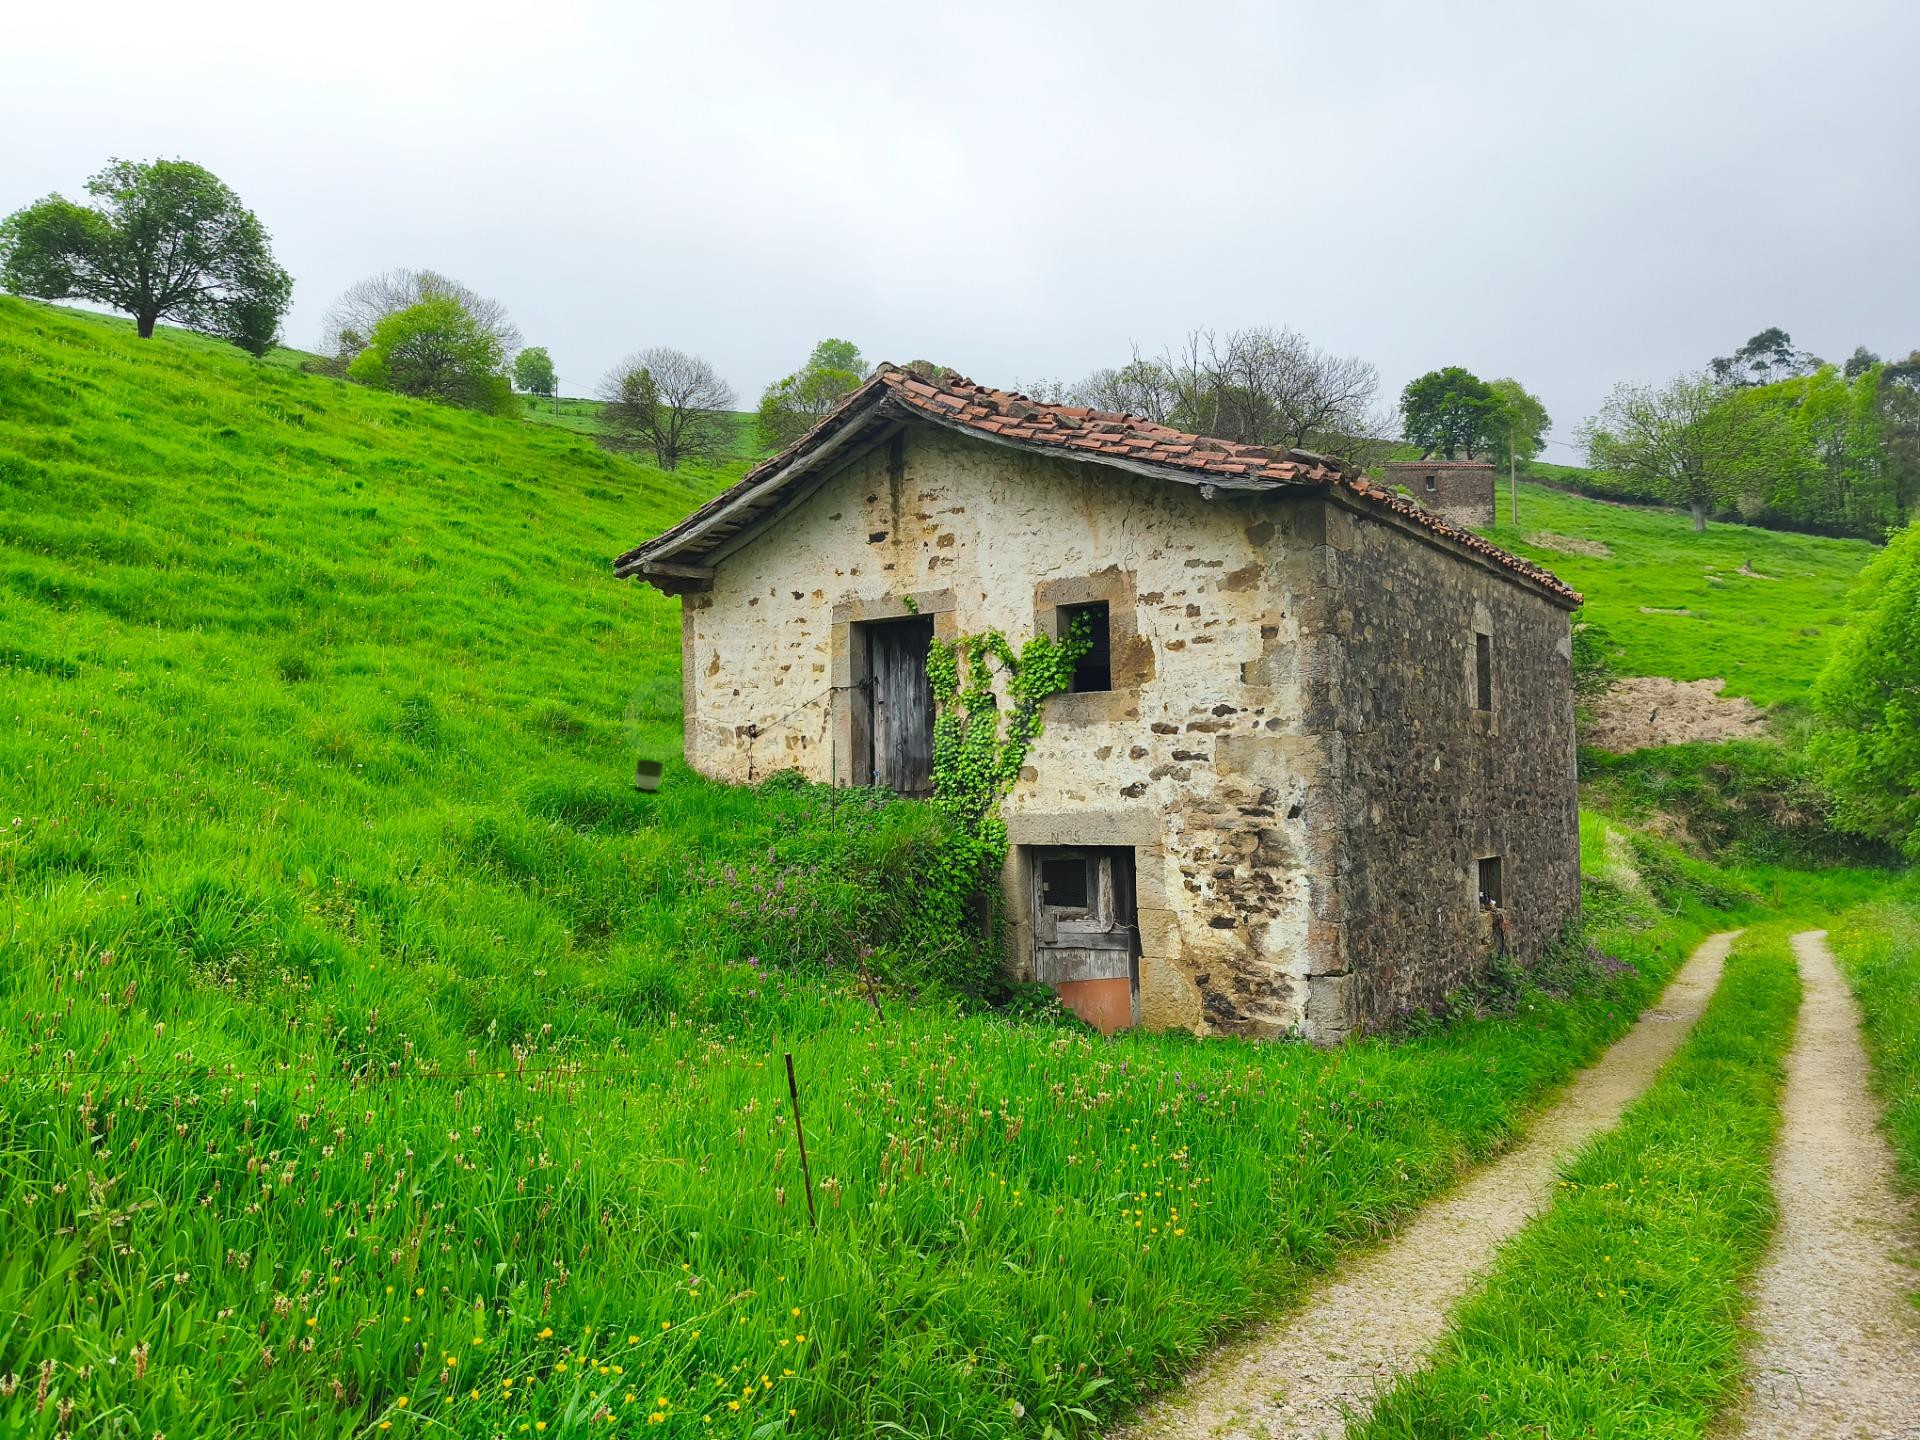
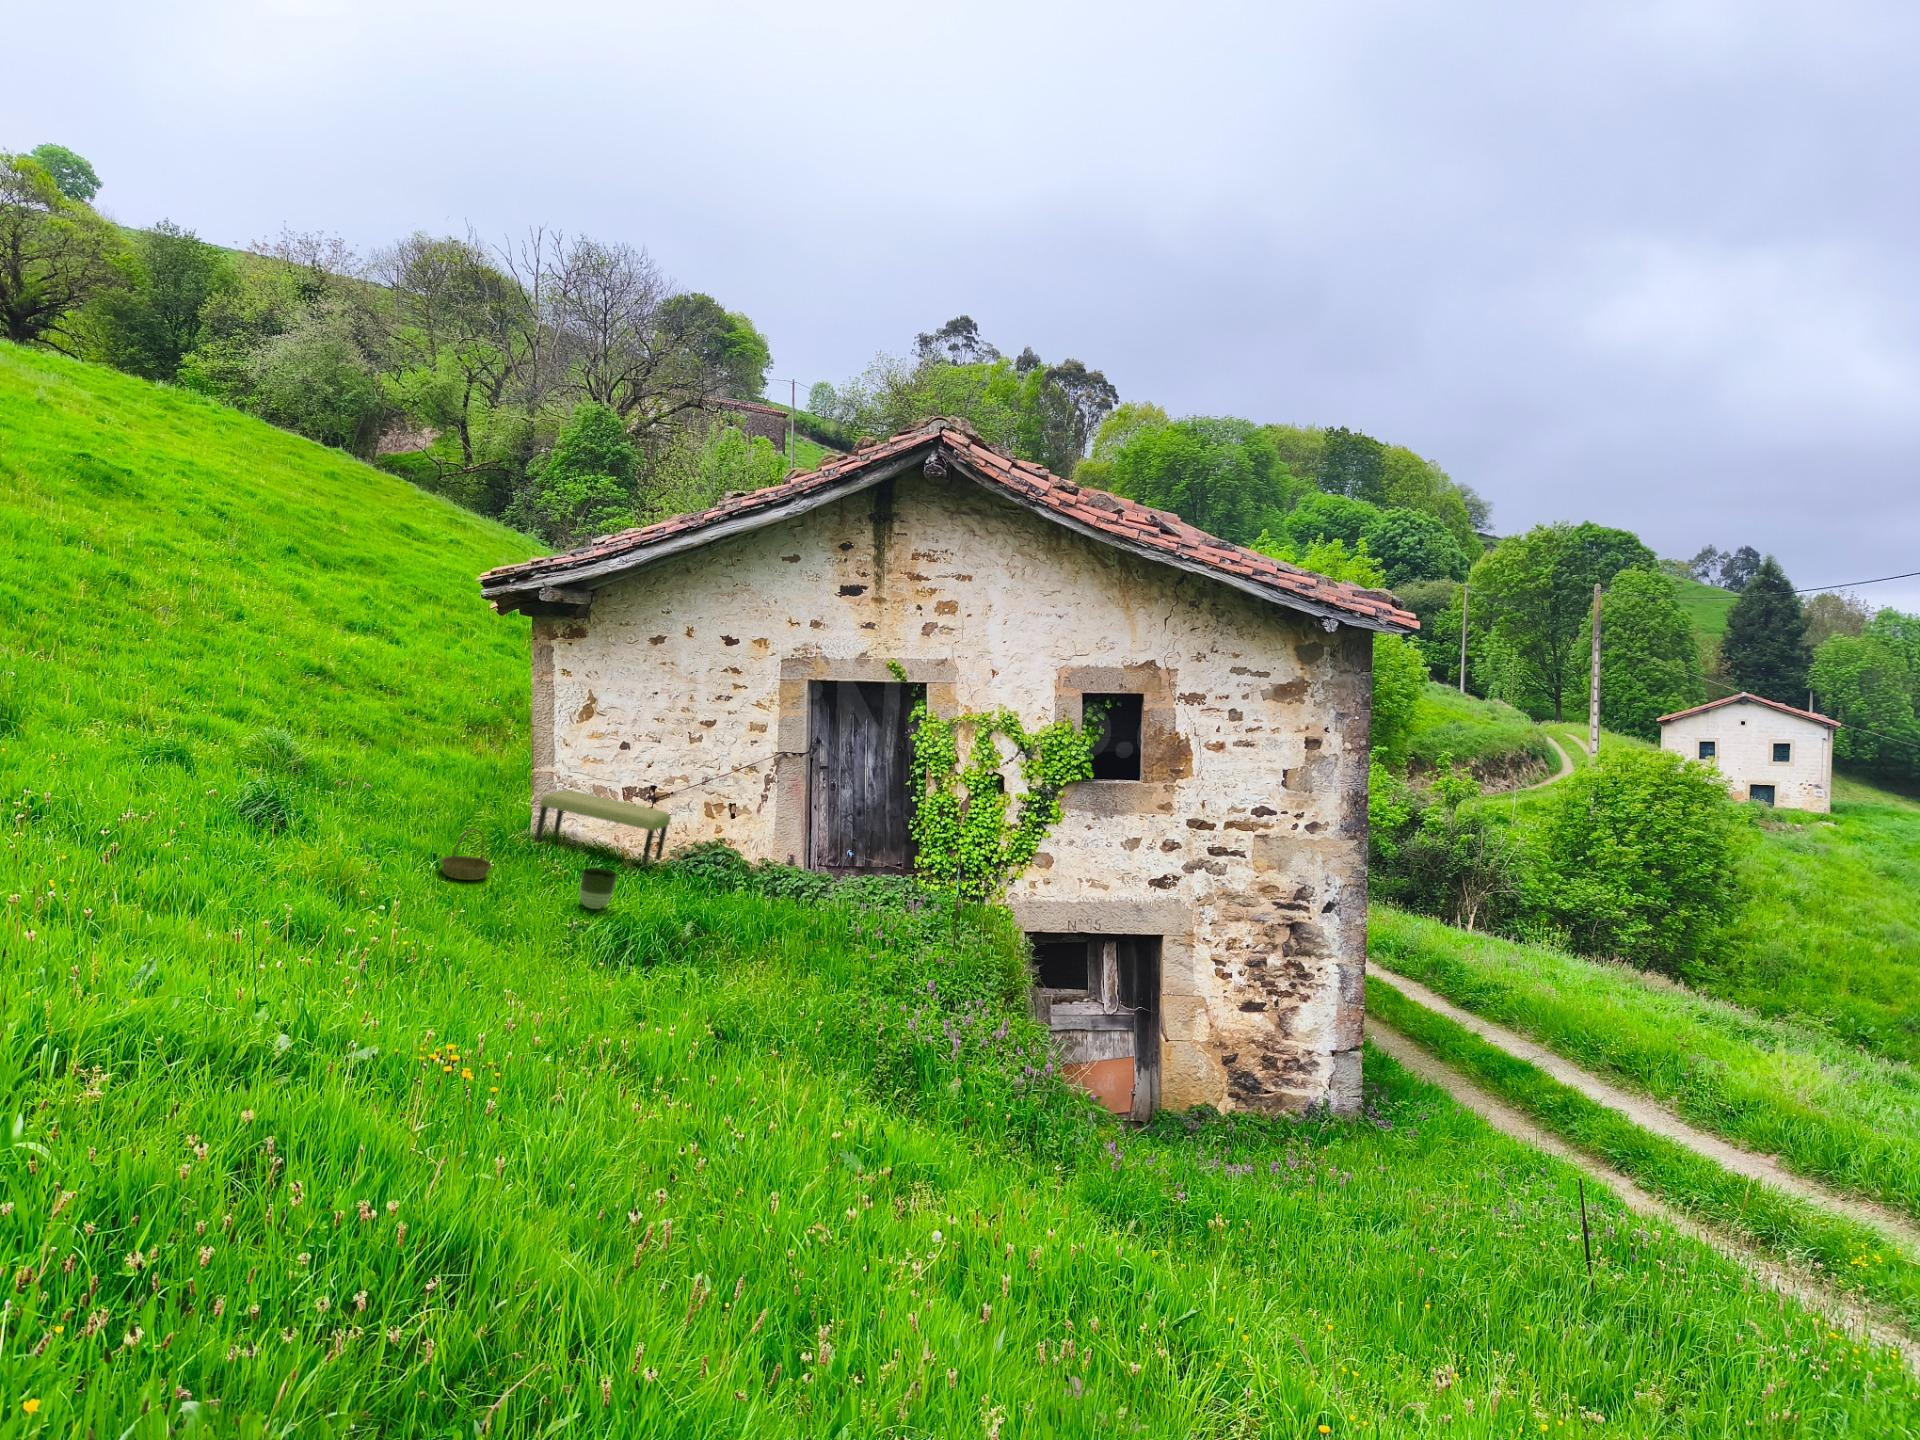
bench: none [664,726,759,782] -> present [535,790,671,867]
basket: none [560,731,596,767] -> present [441,829,492,880]

